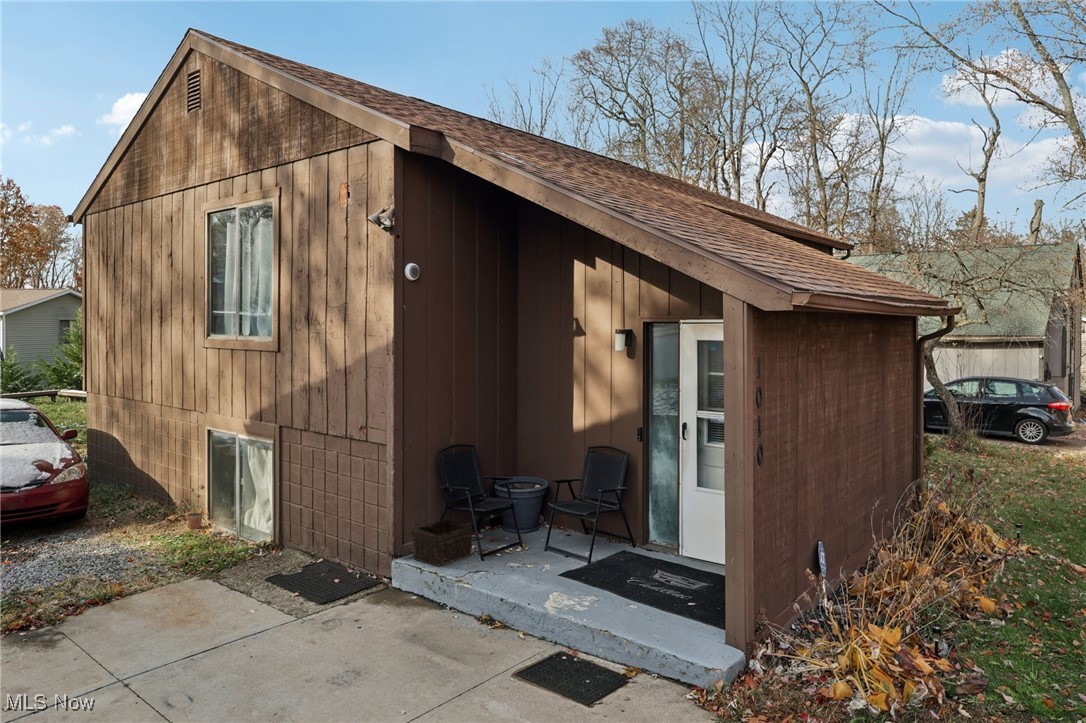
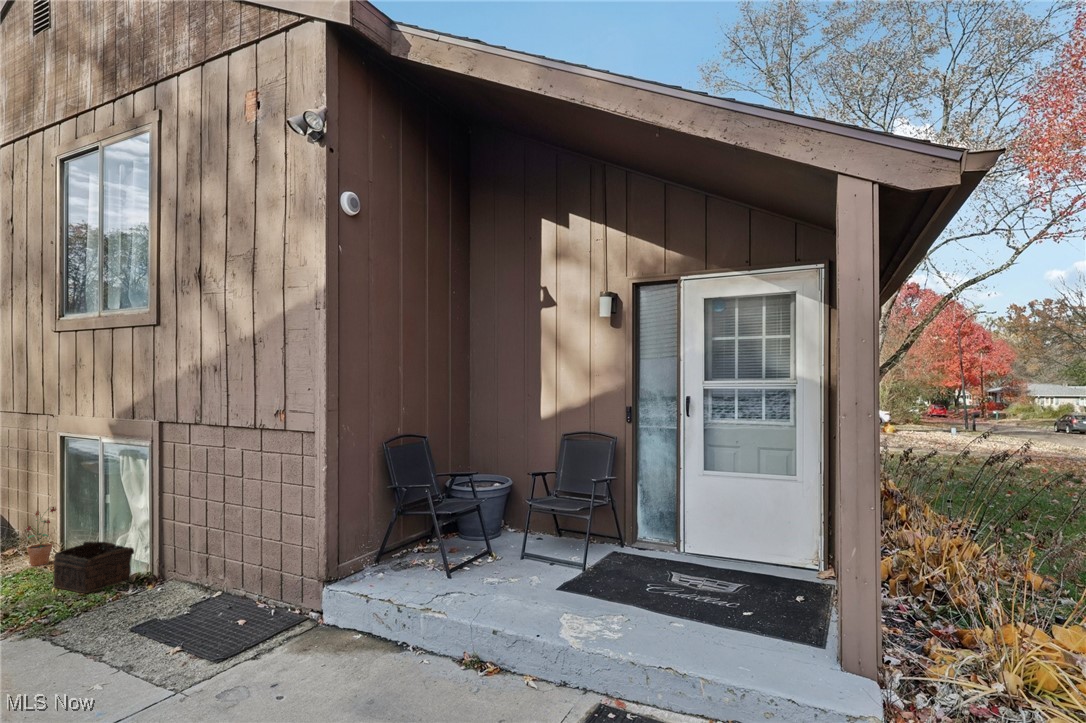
basket: present [411,520,472,566] -> present [54,542,134,593]

